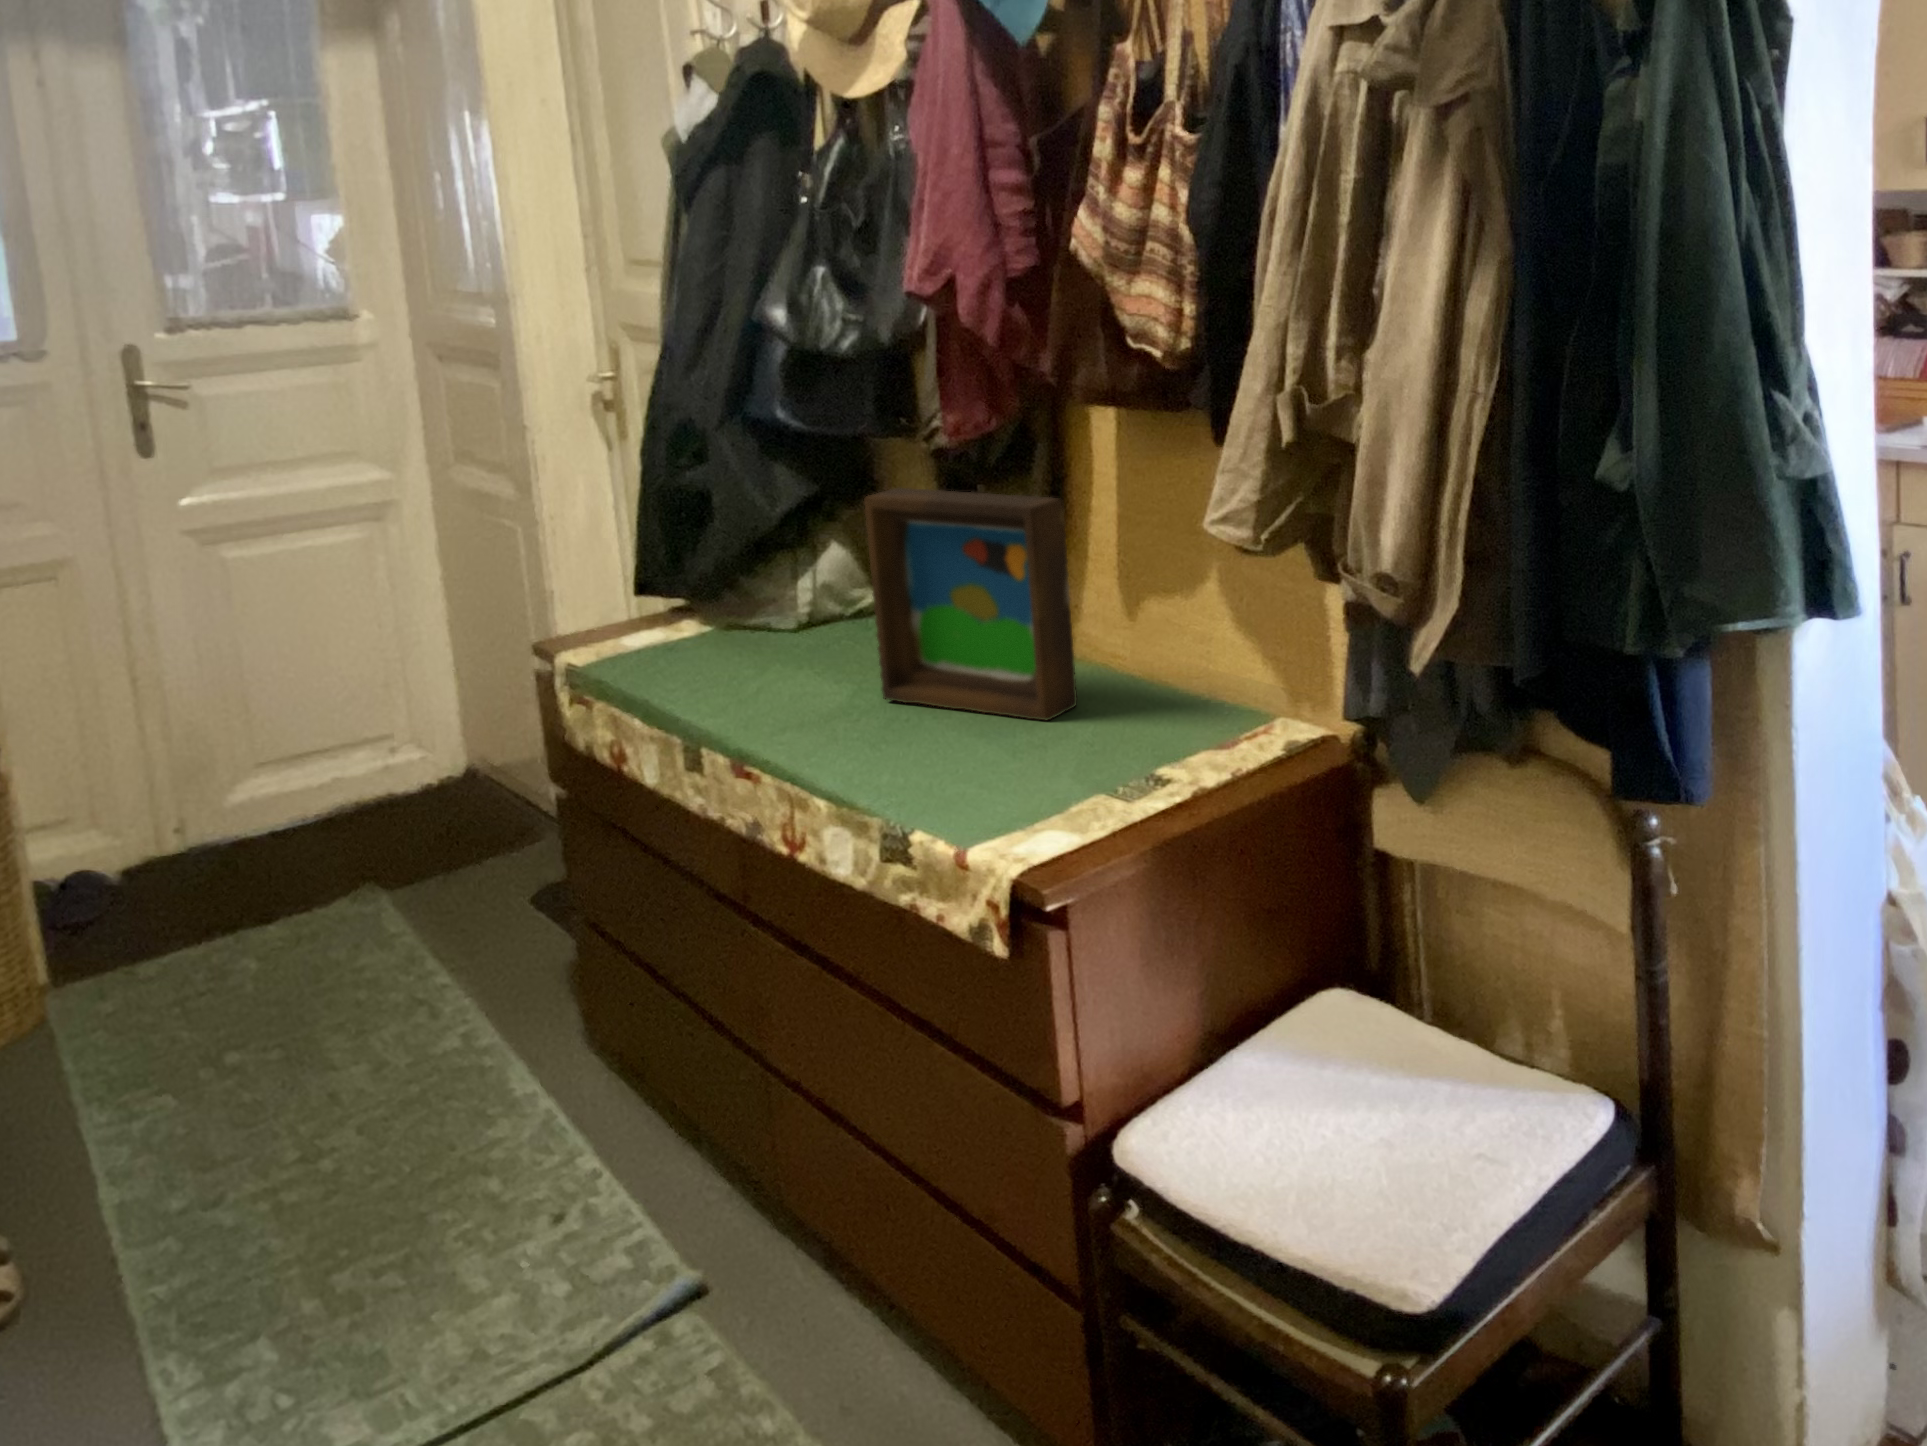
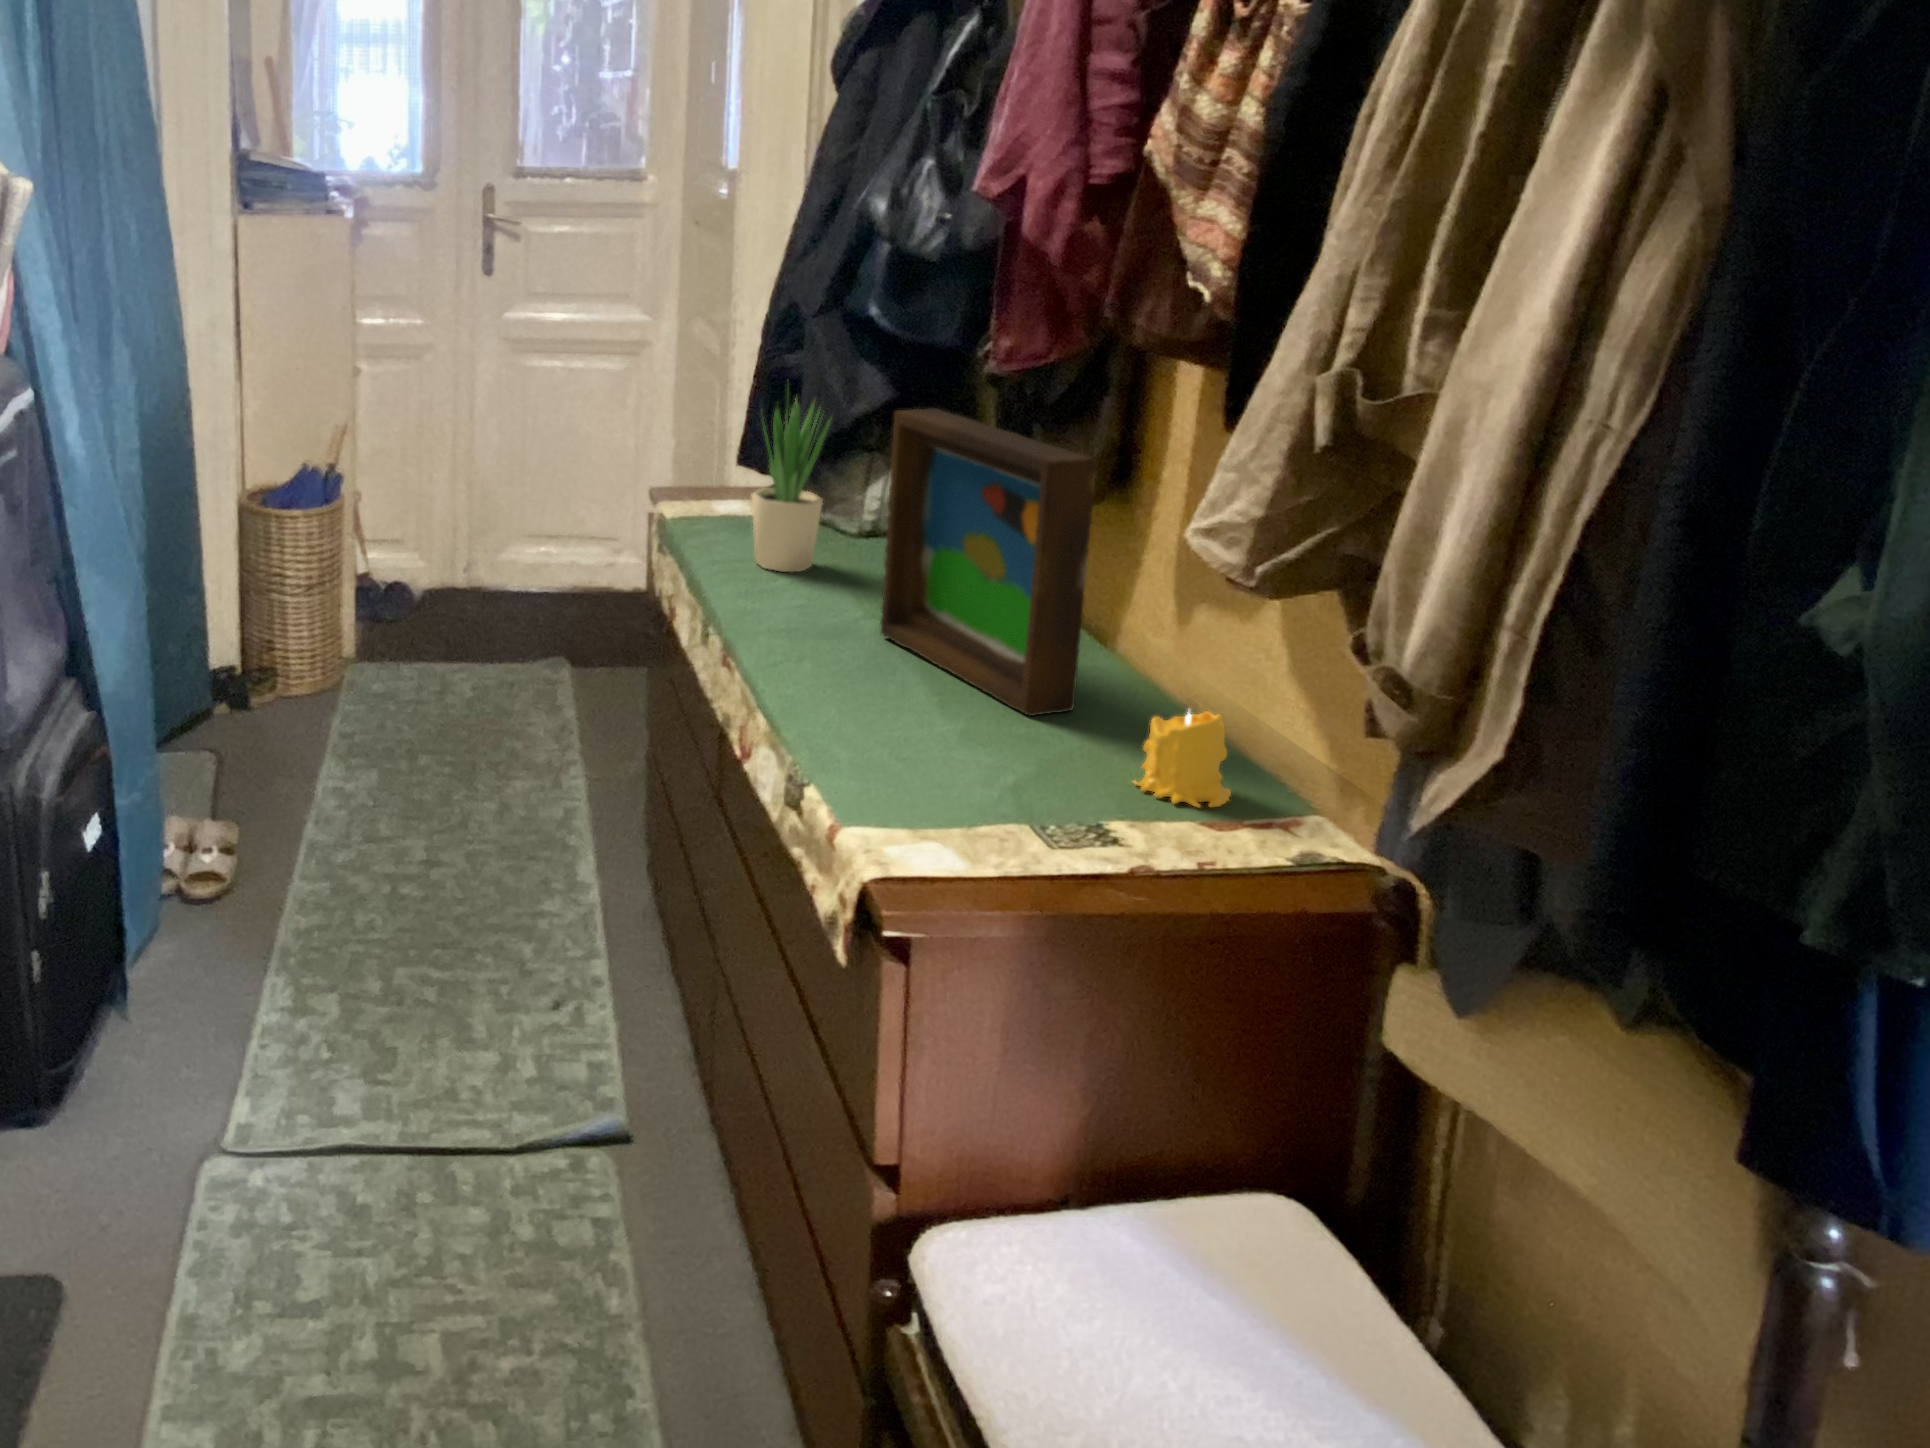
potted plant: none [695,484,777,680] -> present [752,399,831,572]
candle: none [1153,665,1223,743] -> present [1134,711,1231,808]

